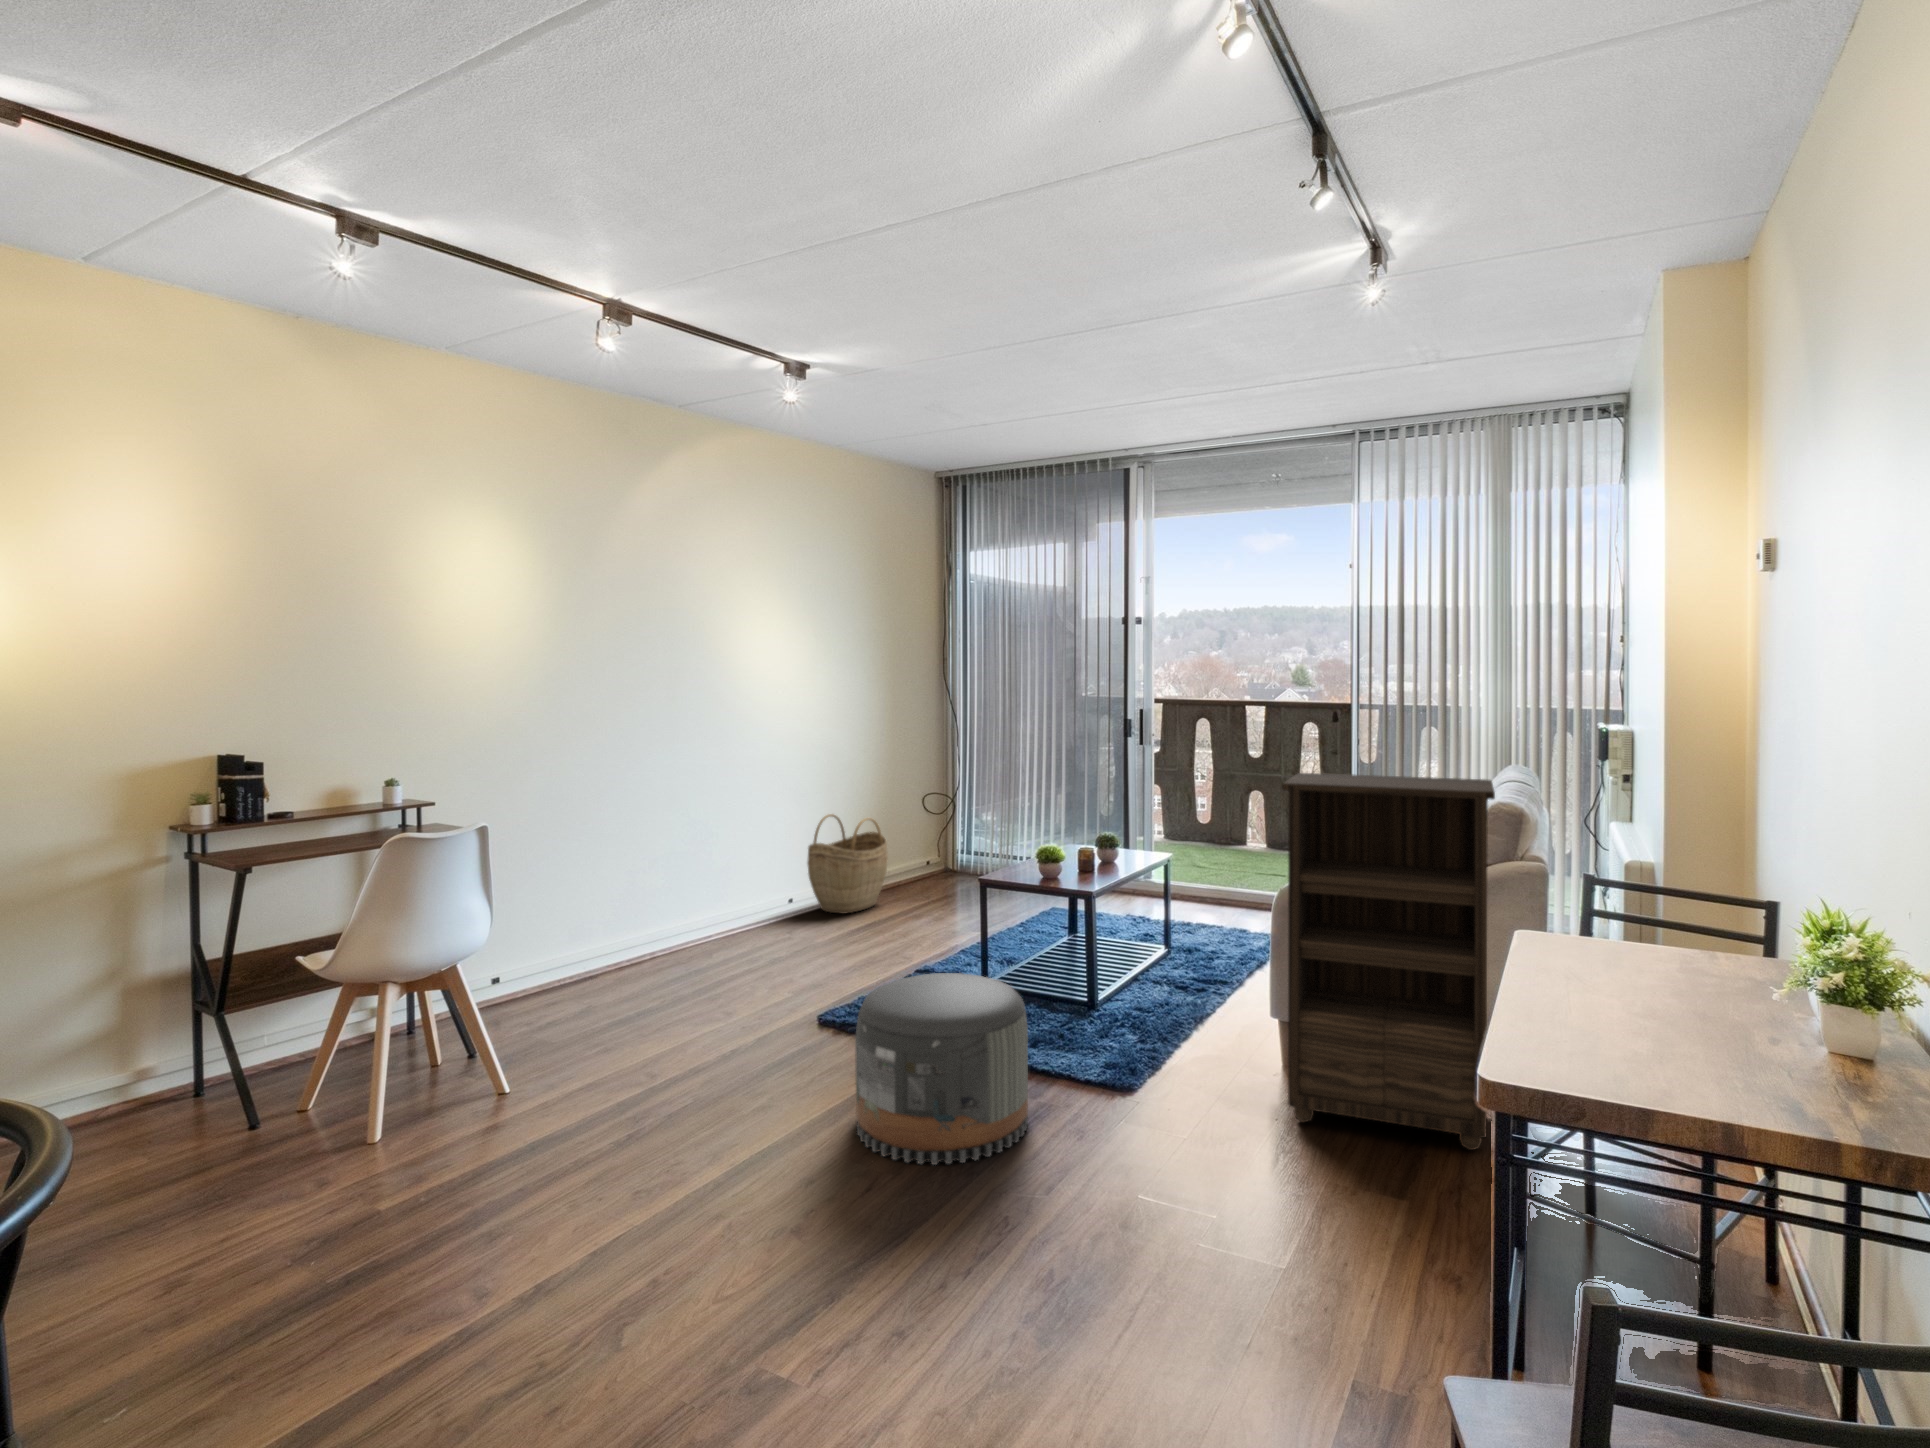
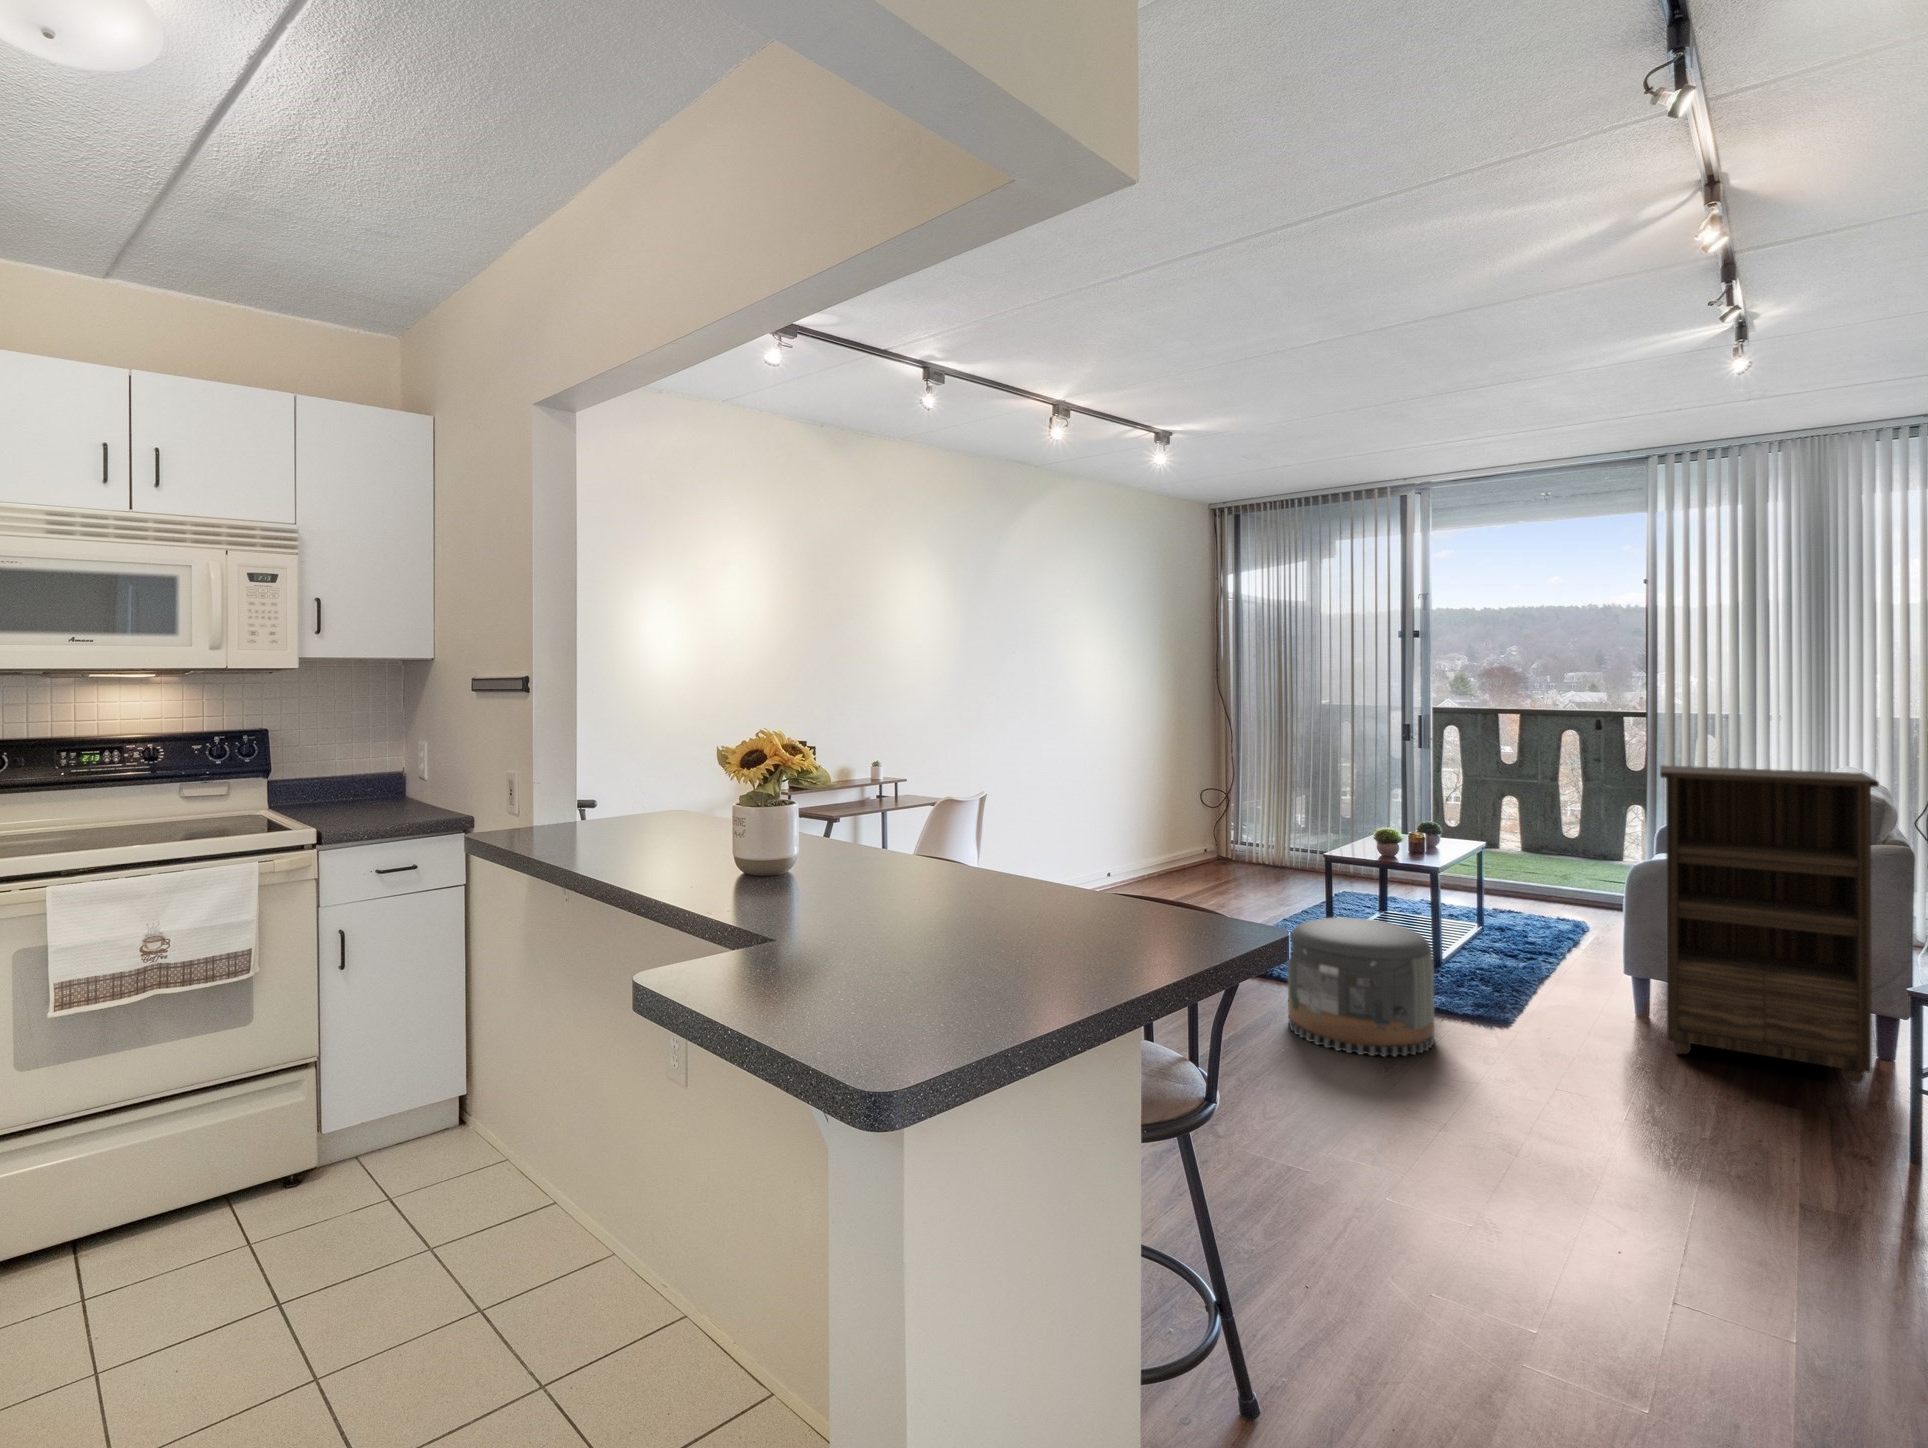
woven basket: present [807,814,888,913] -> none [1123,802,1189,886]

